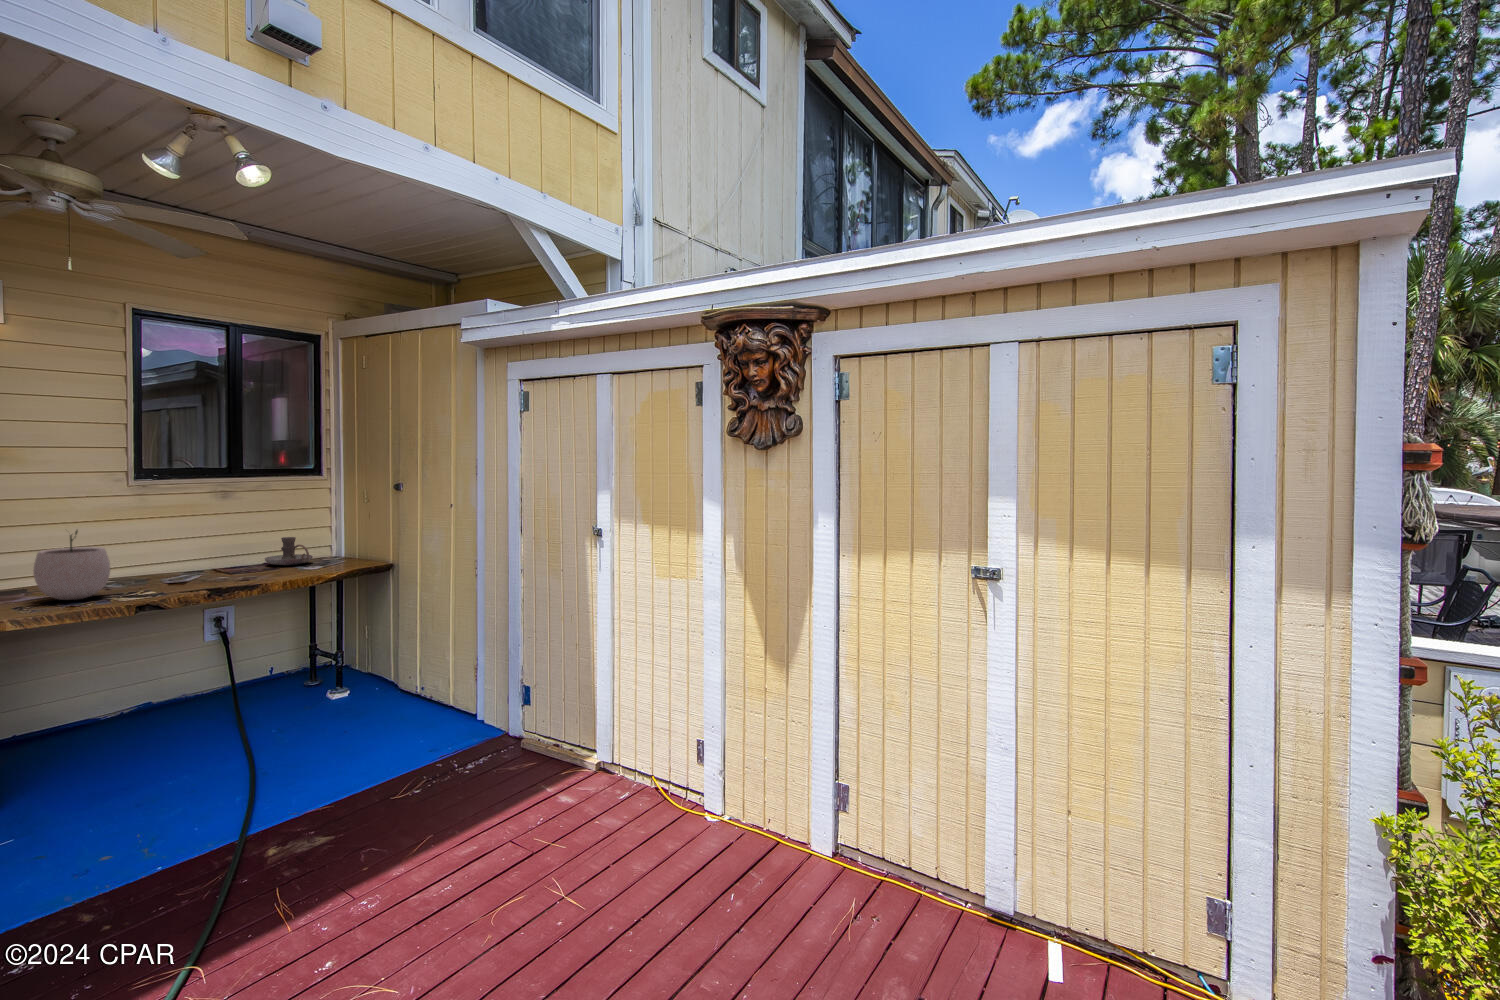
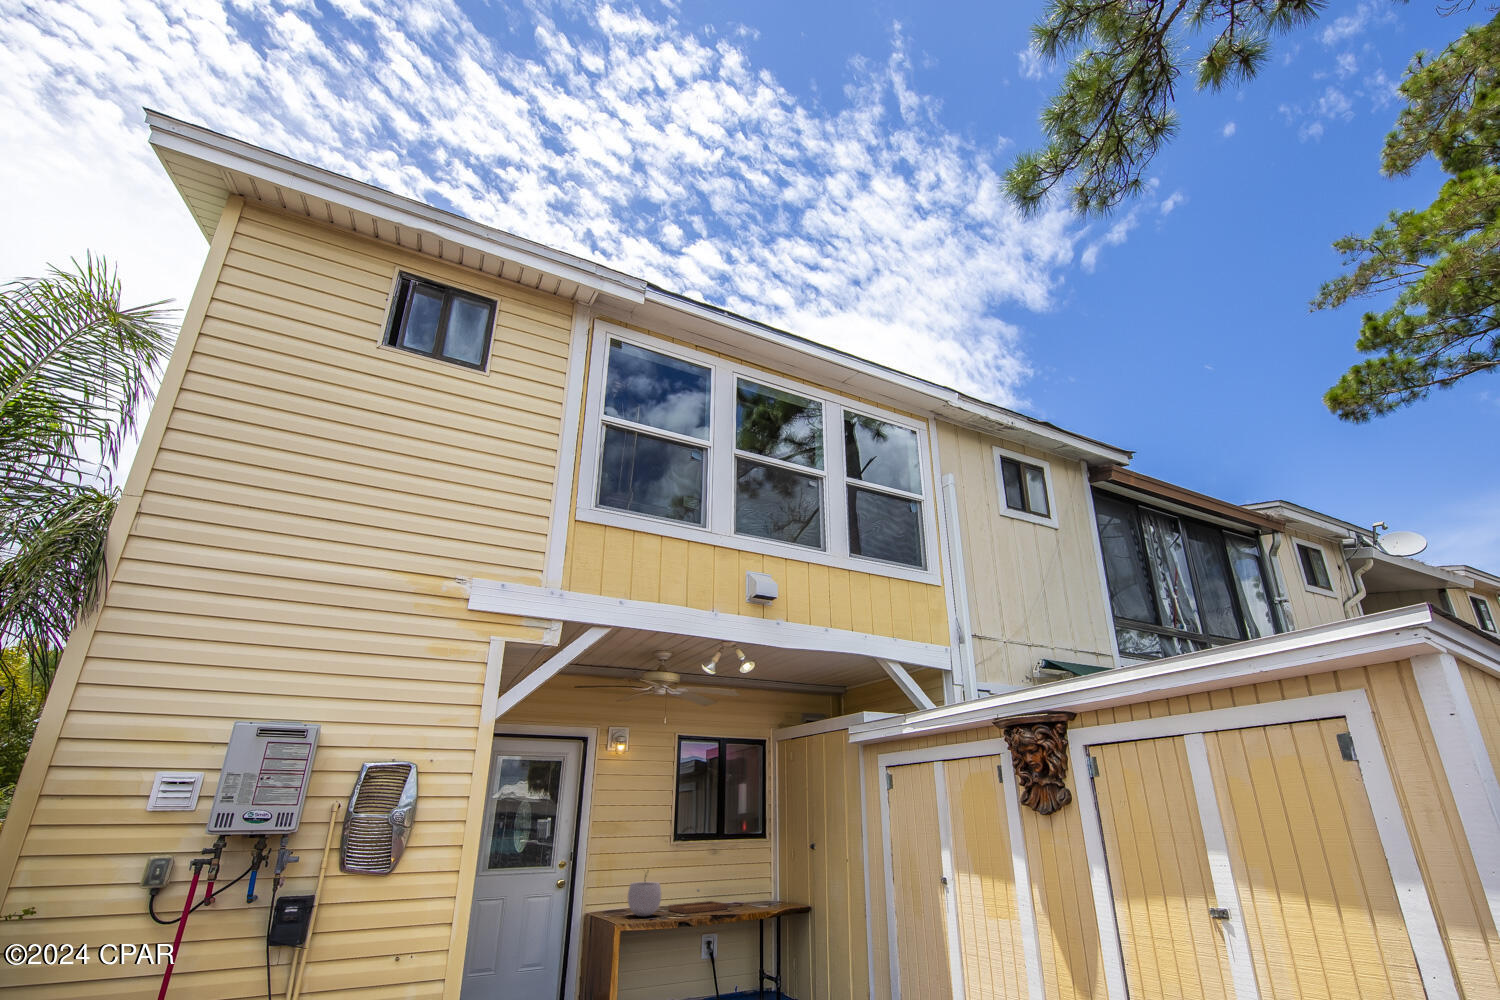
candle holder: present [265,537,313,565] -> none [735,882,763,904]
tray: none [134,551,249,589] -> present [669,889,728,913]

